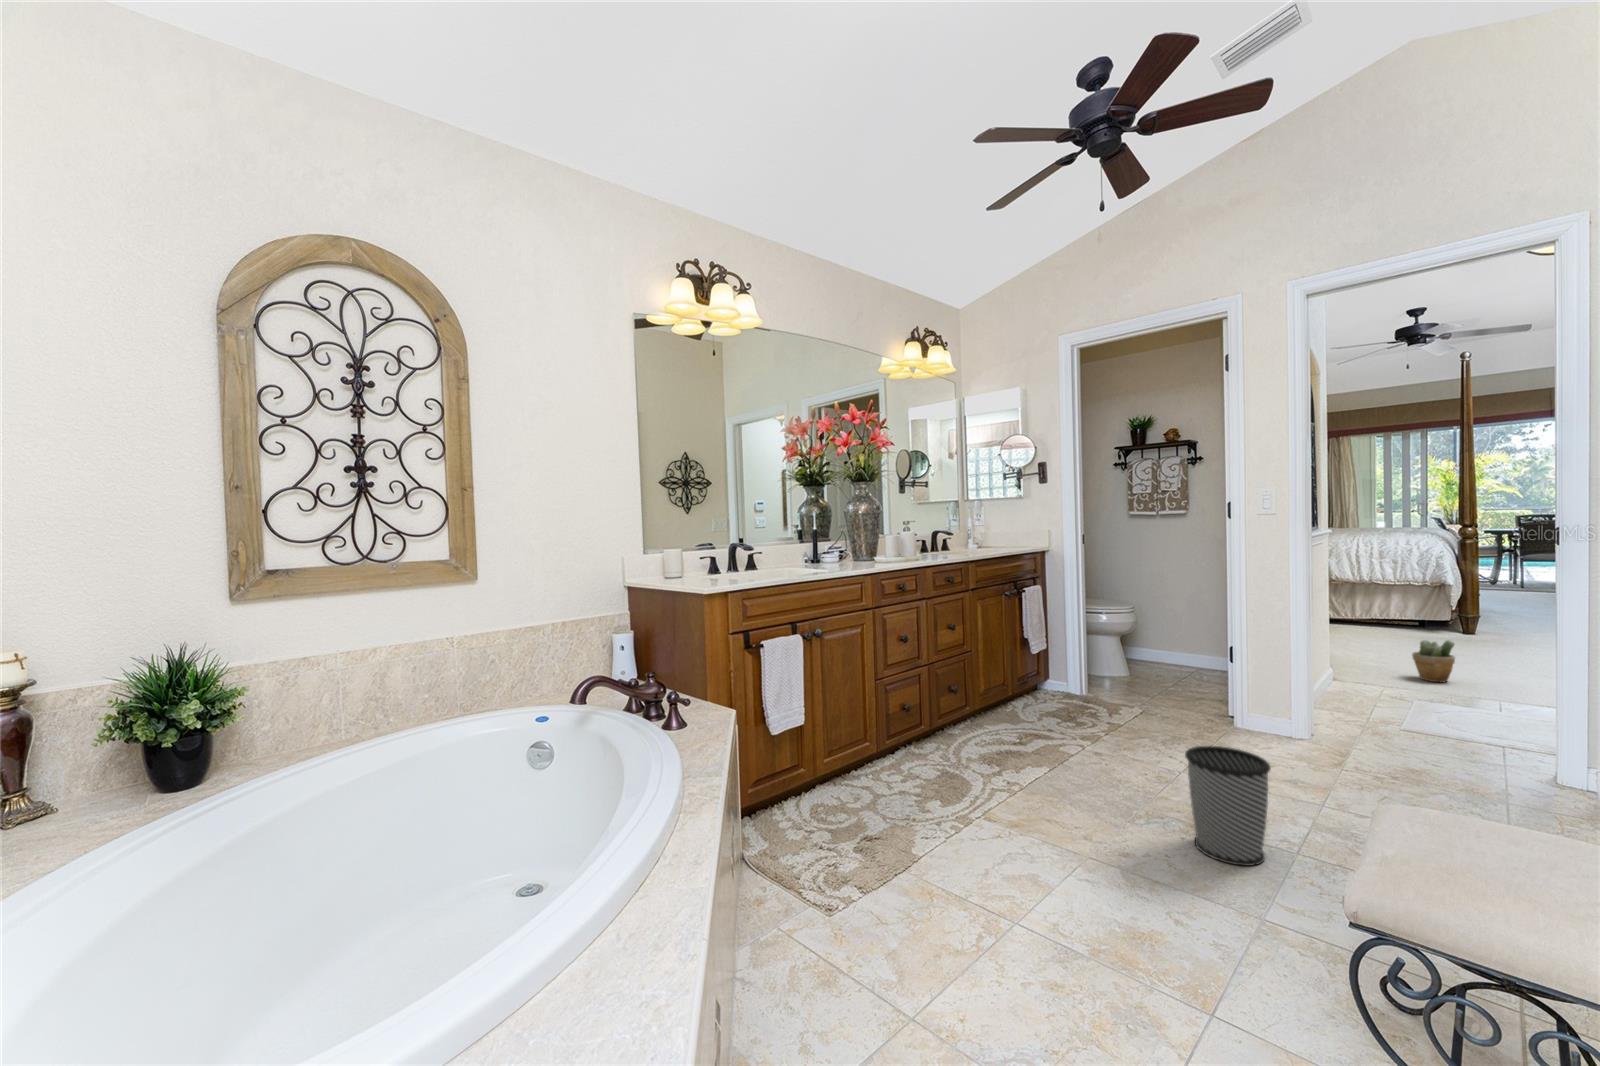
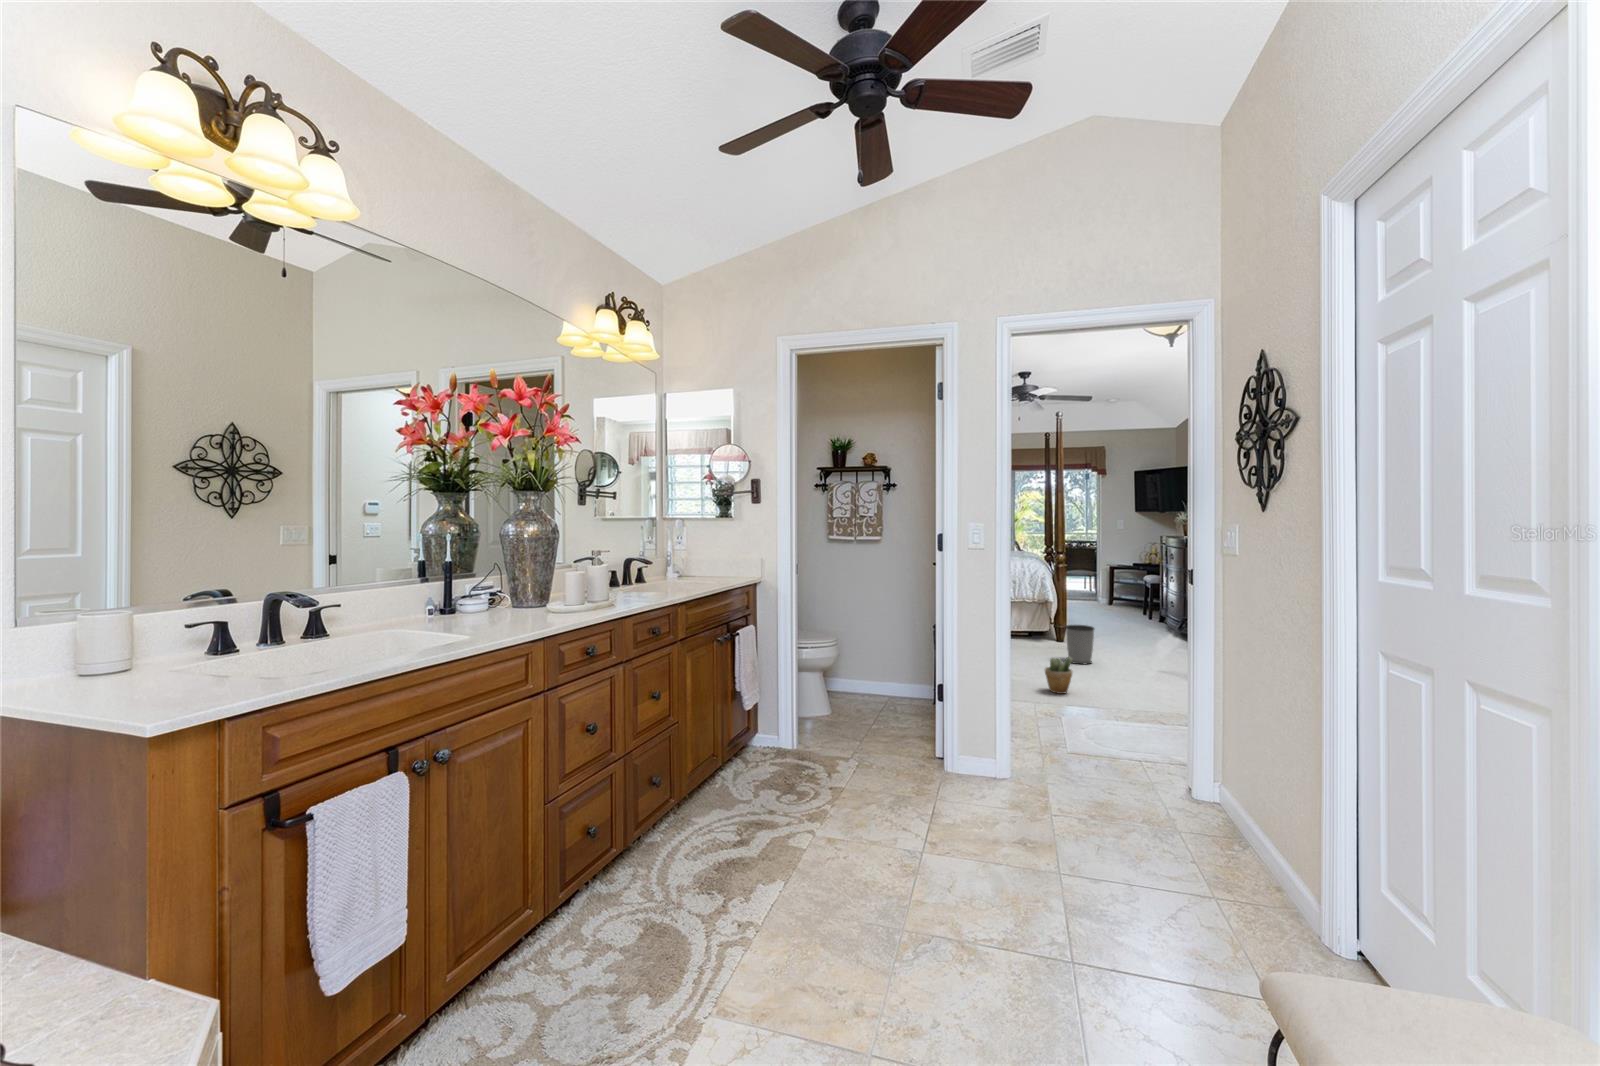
wastebasket: present [1185,746,1271,866] -> present [1066,625,1094,664]

